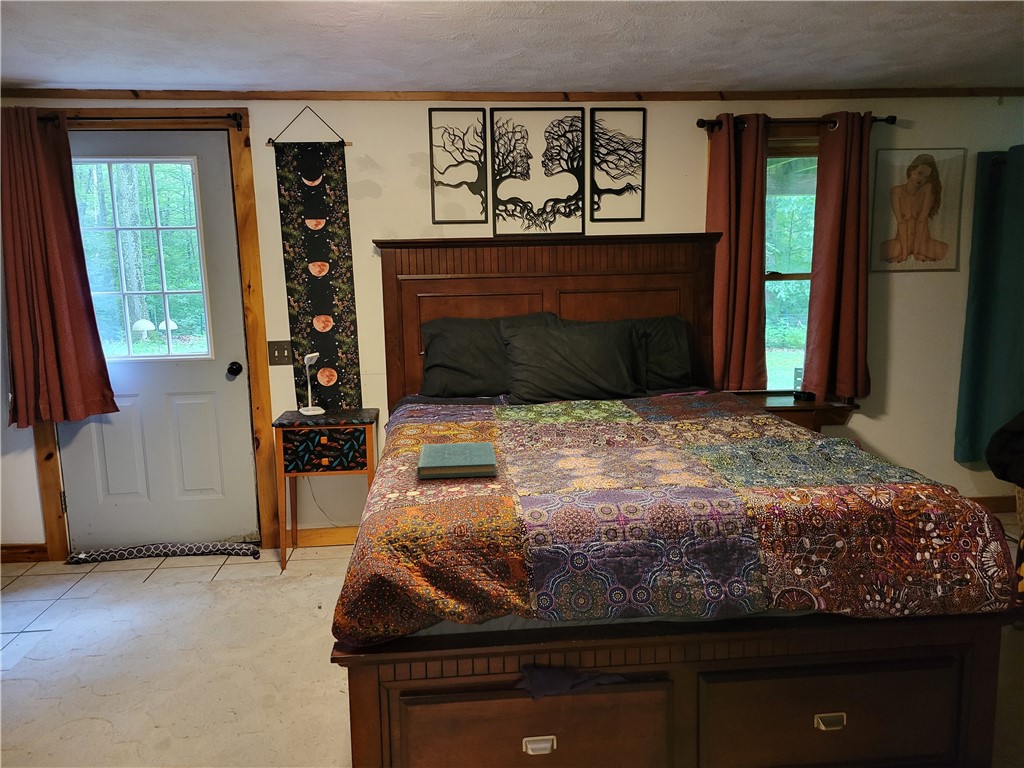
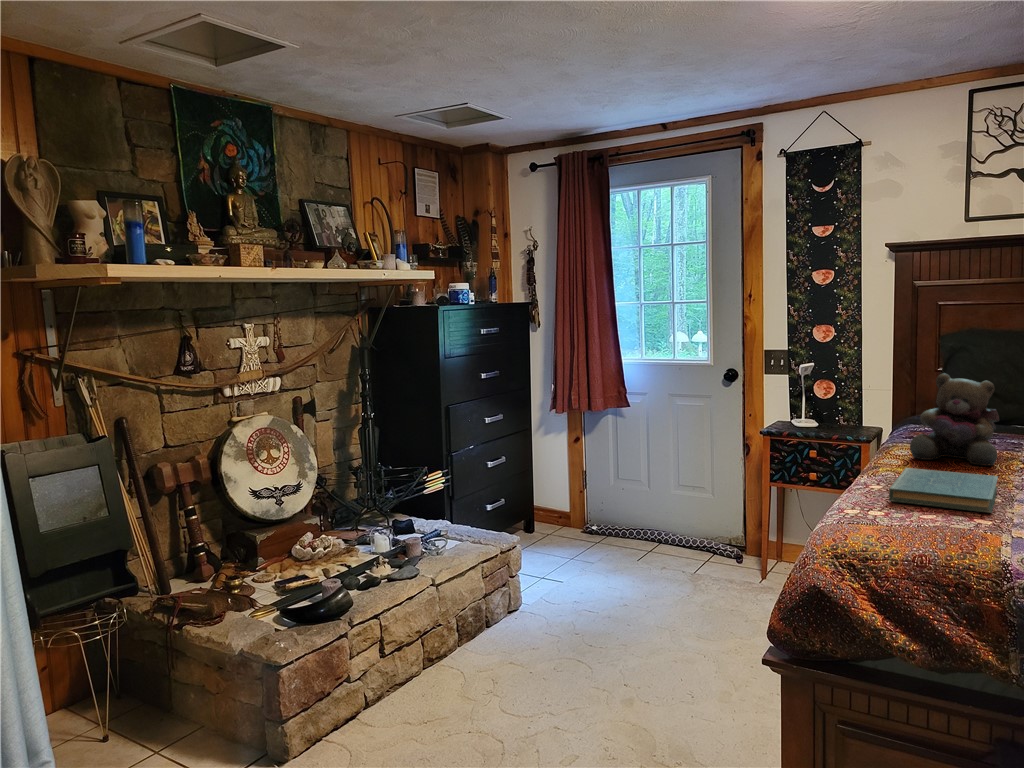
teddy bear: none [418,357,484,434] -> present [910,373,999,466]

